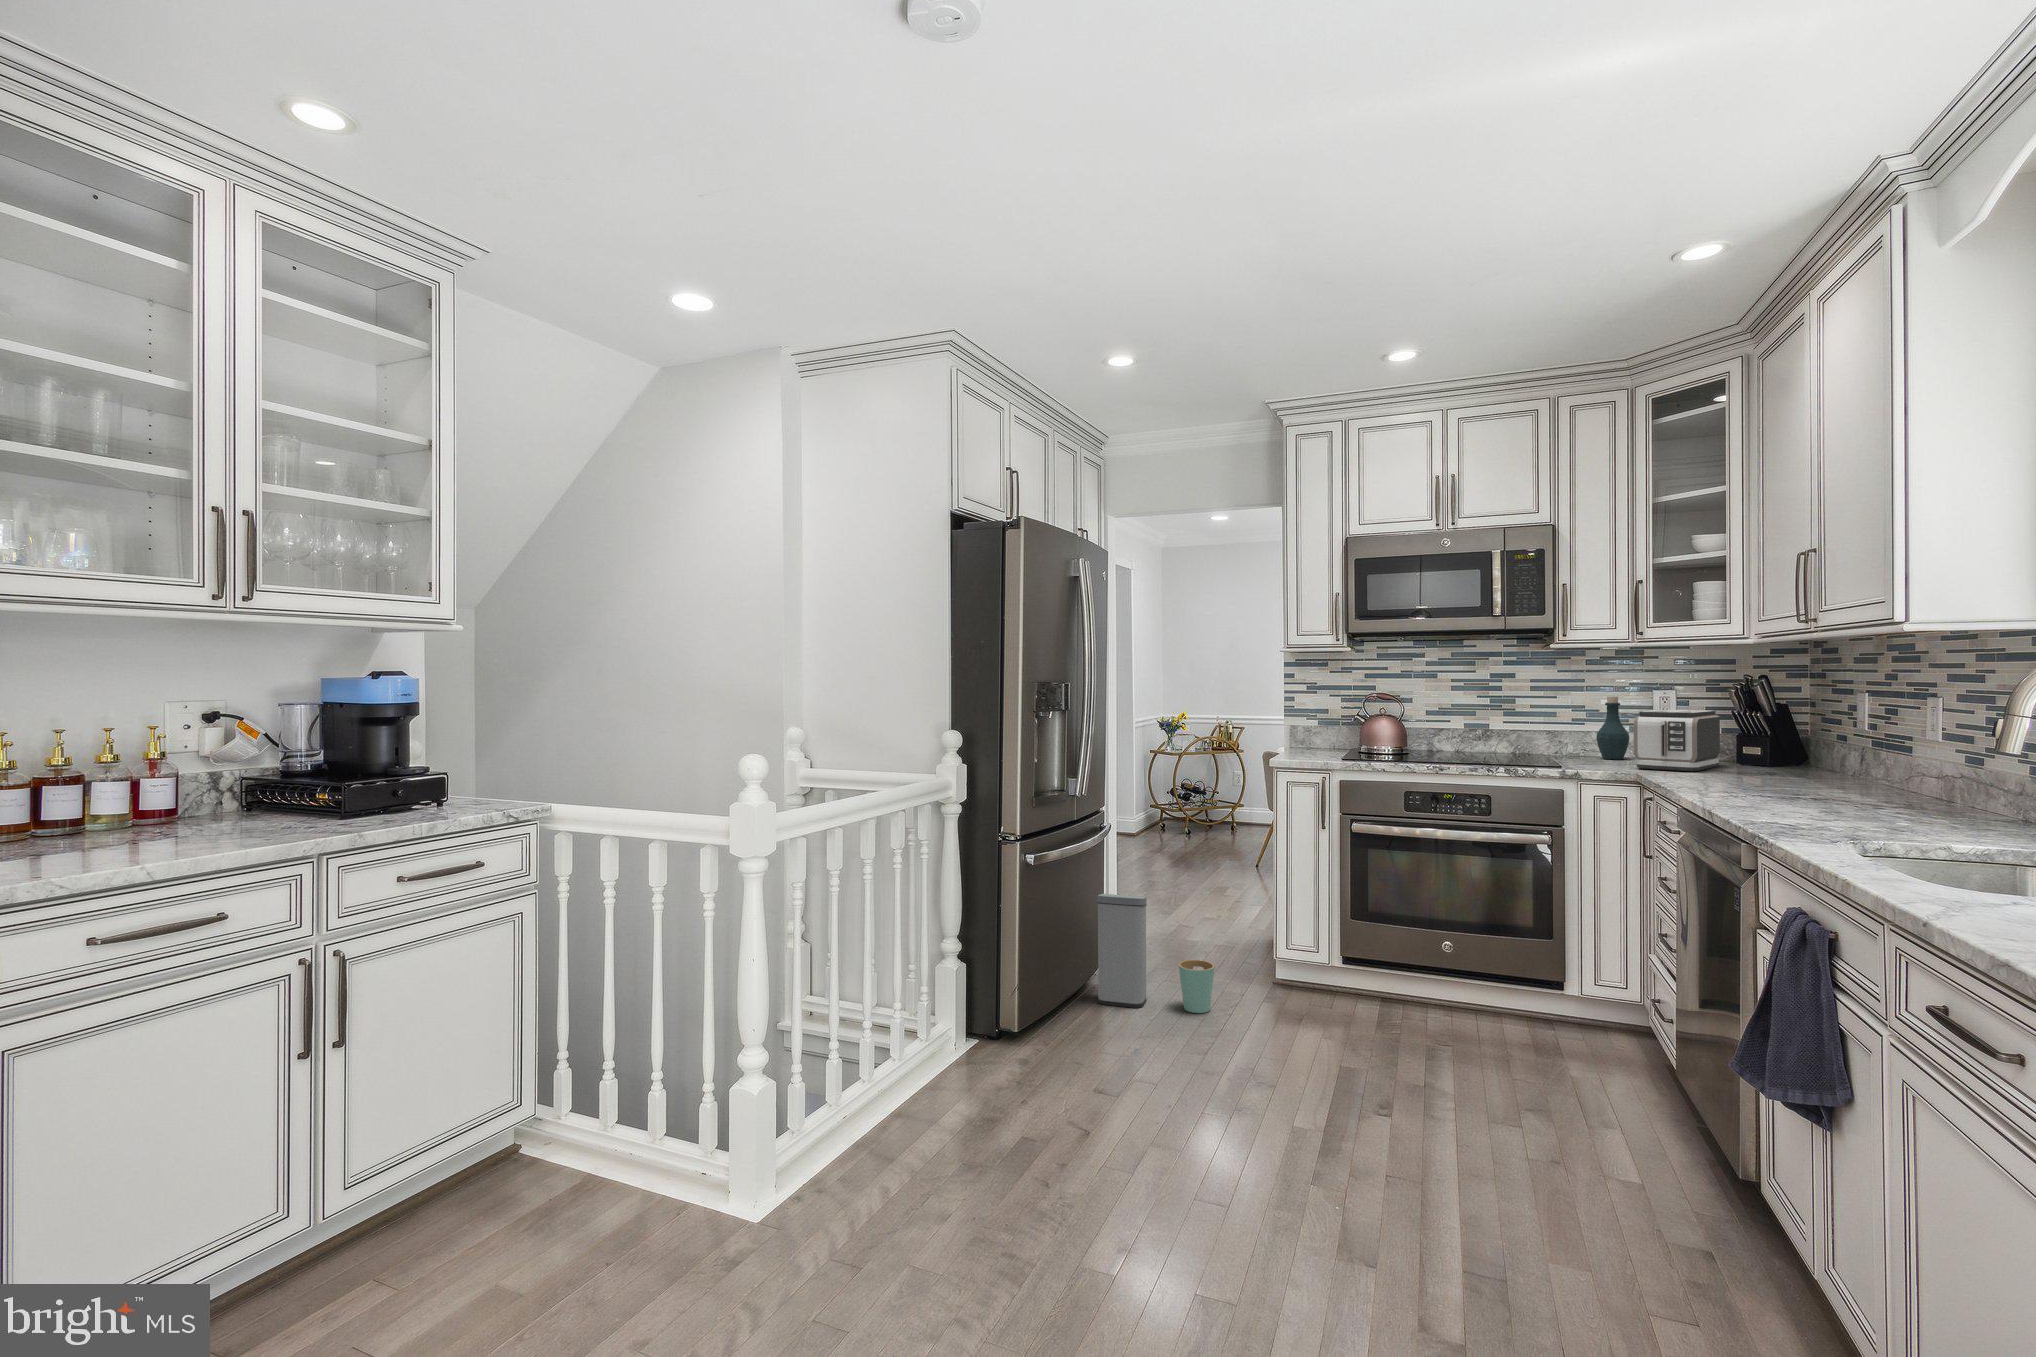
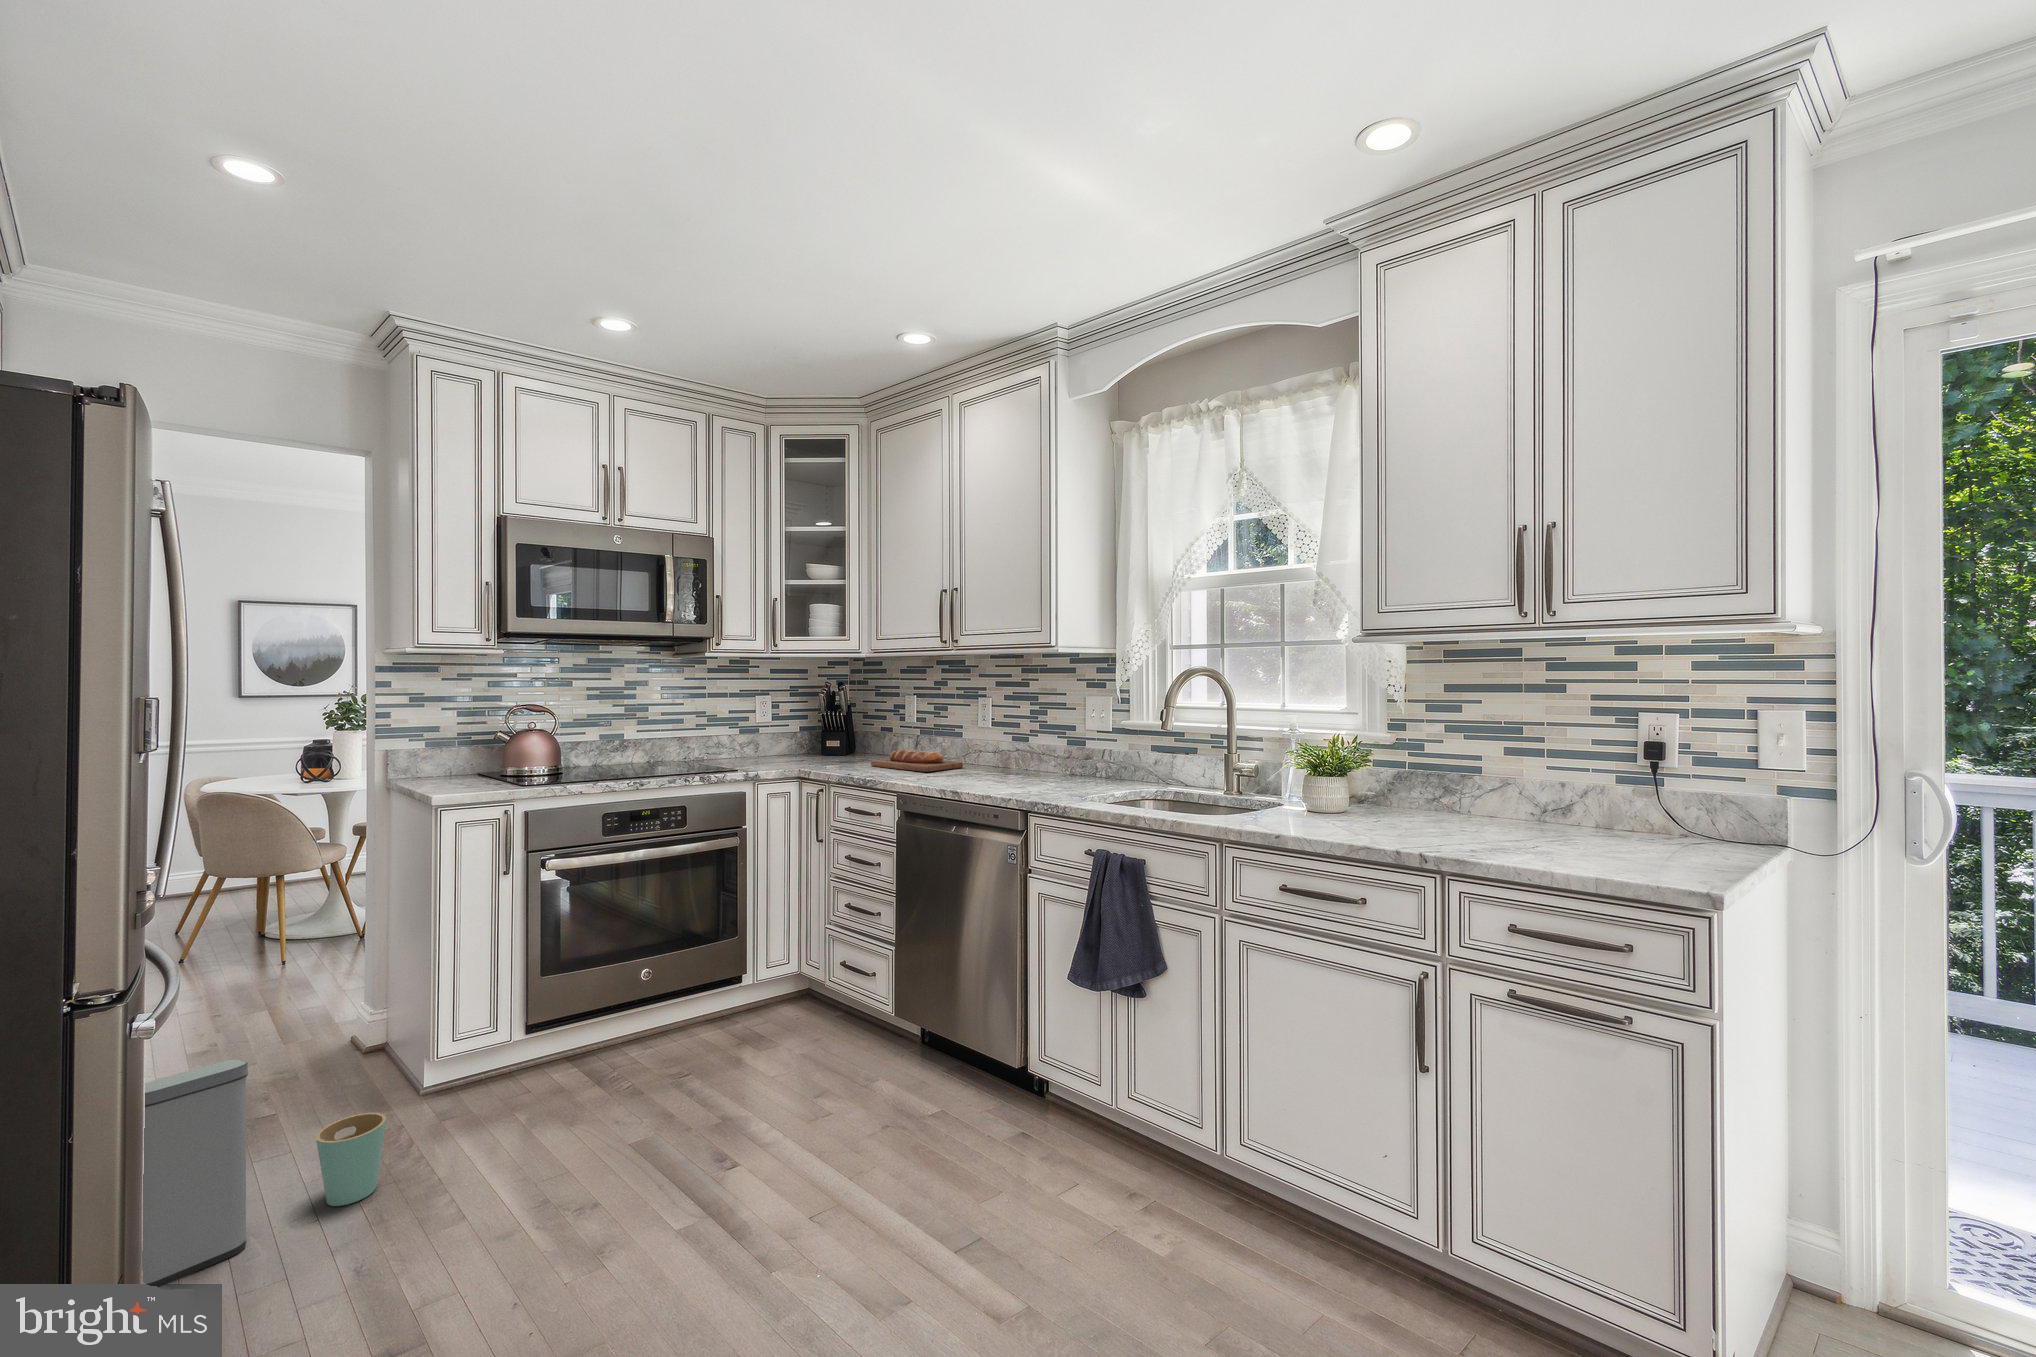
bottle: present [1596,696,1630,759] -> none [719,702,745,757]
toaster: present [1634,710,1720,771] -> none [775,711,828,762]
bread loaf: none [1722,764,1844,796] -> present [871,750,963,772]

